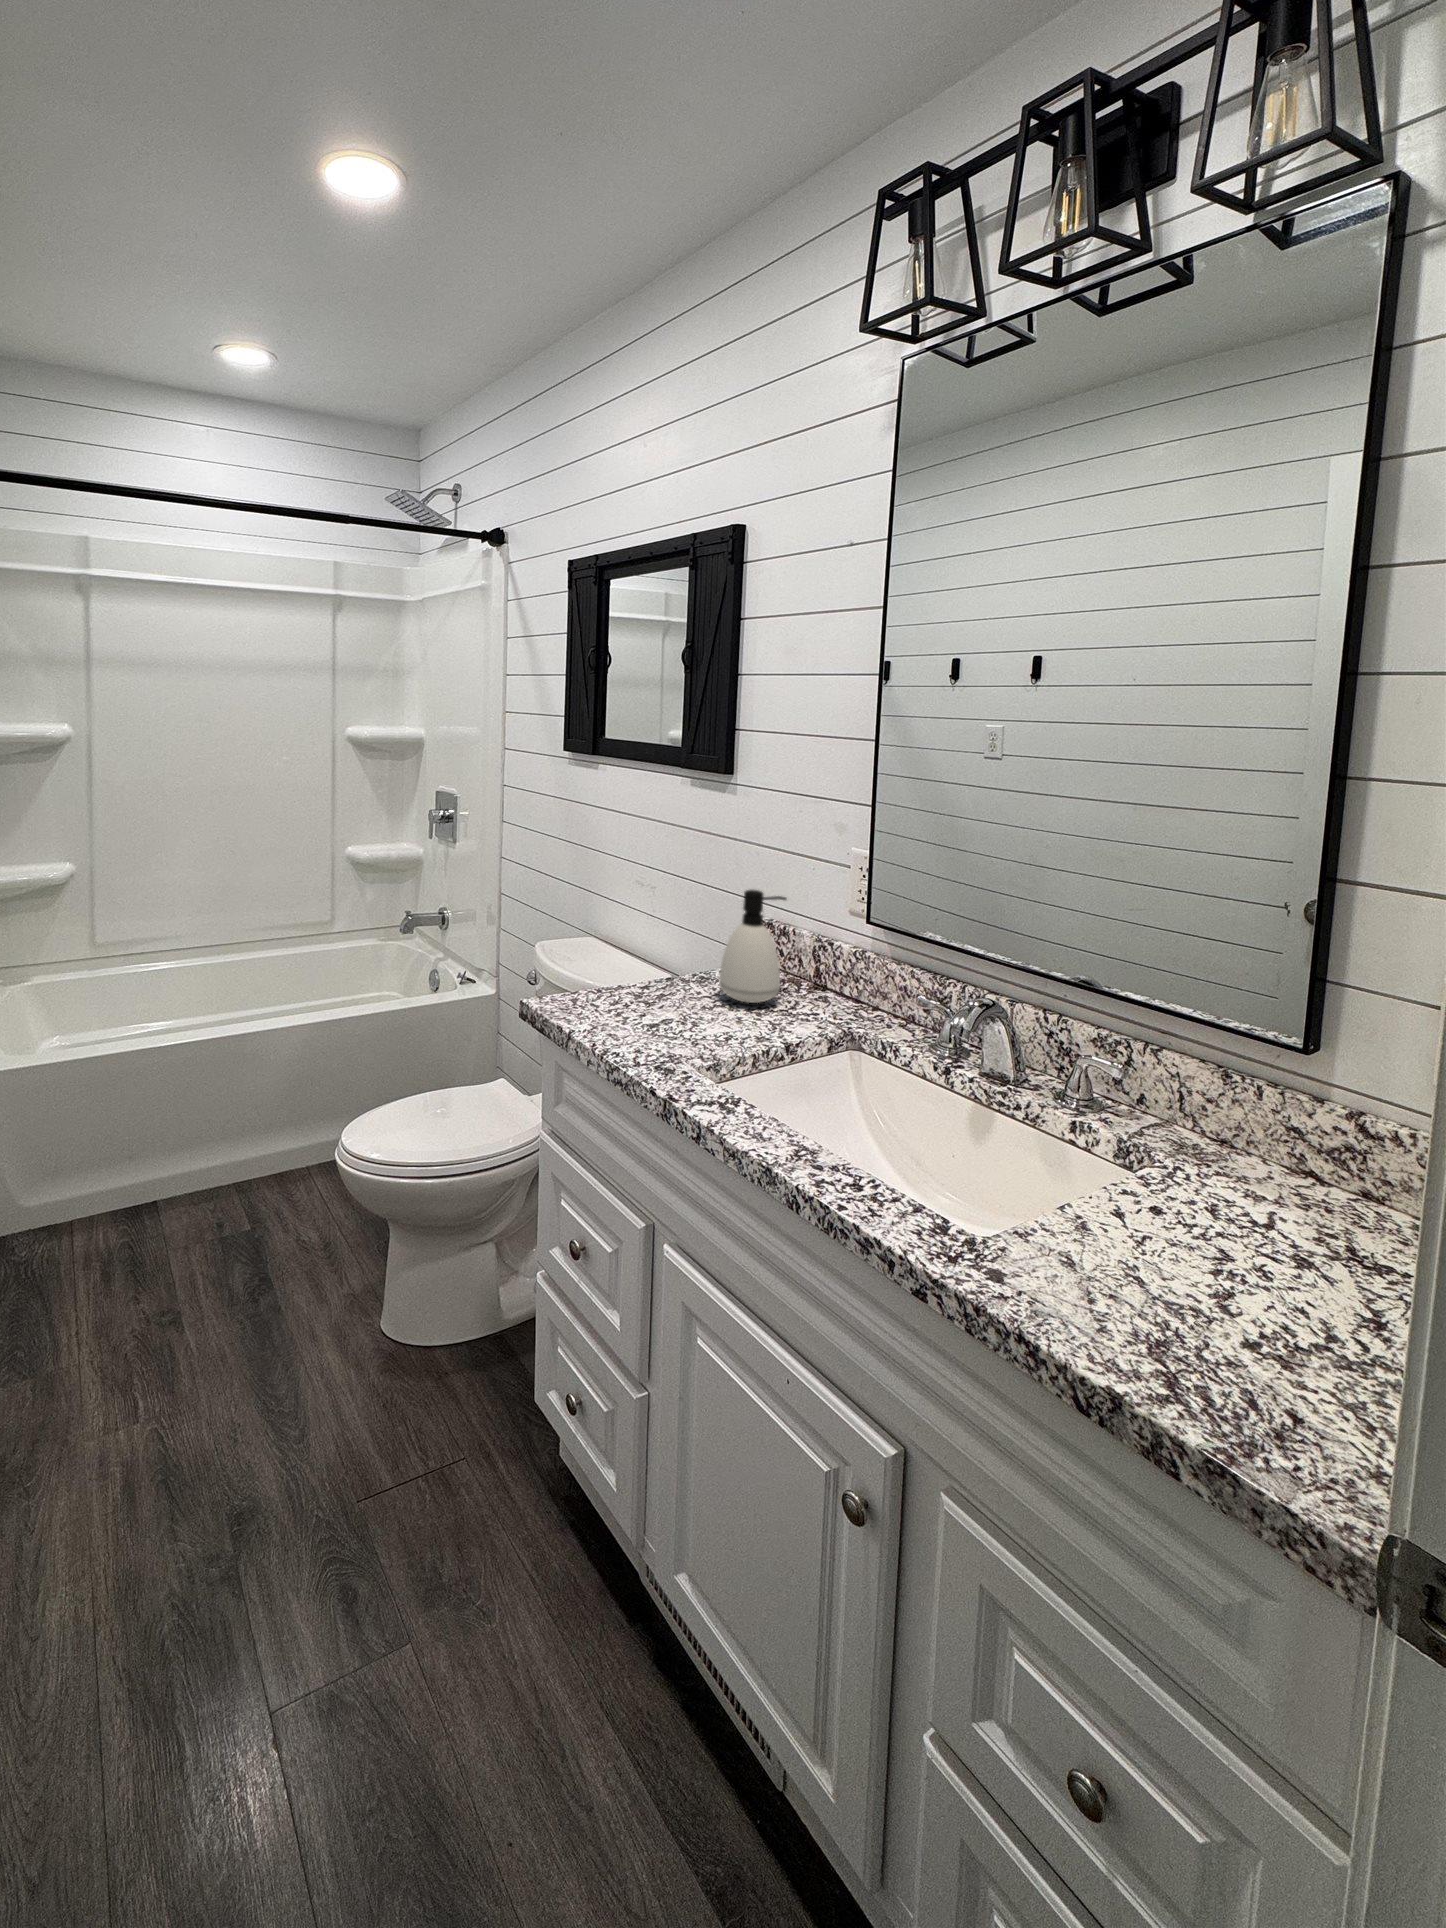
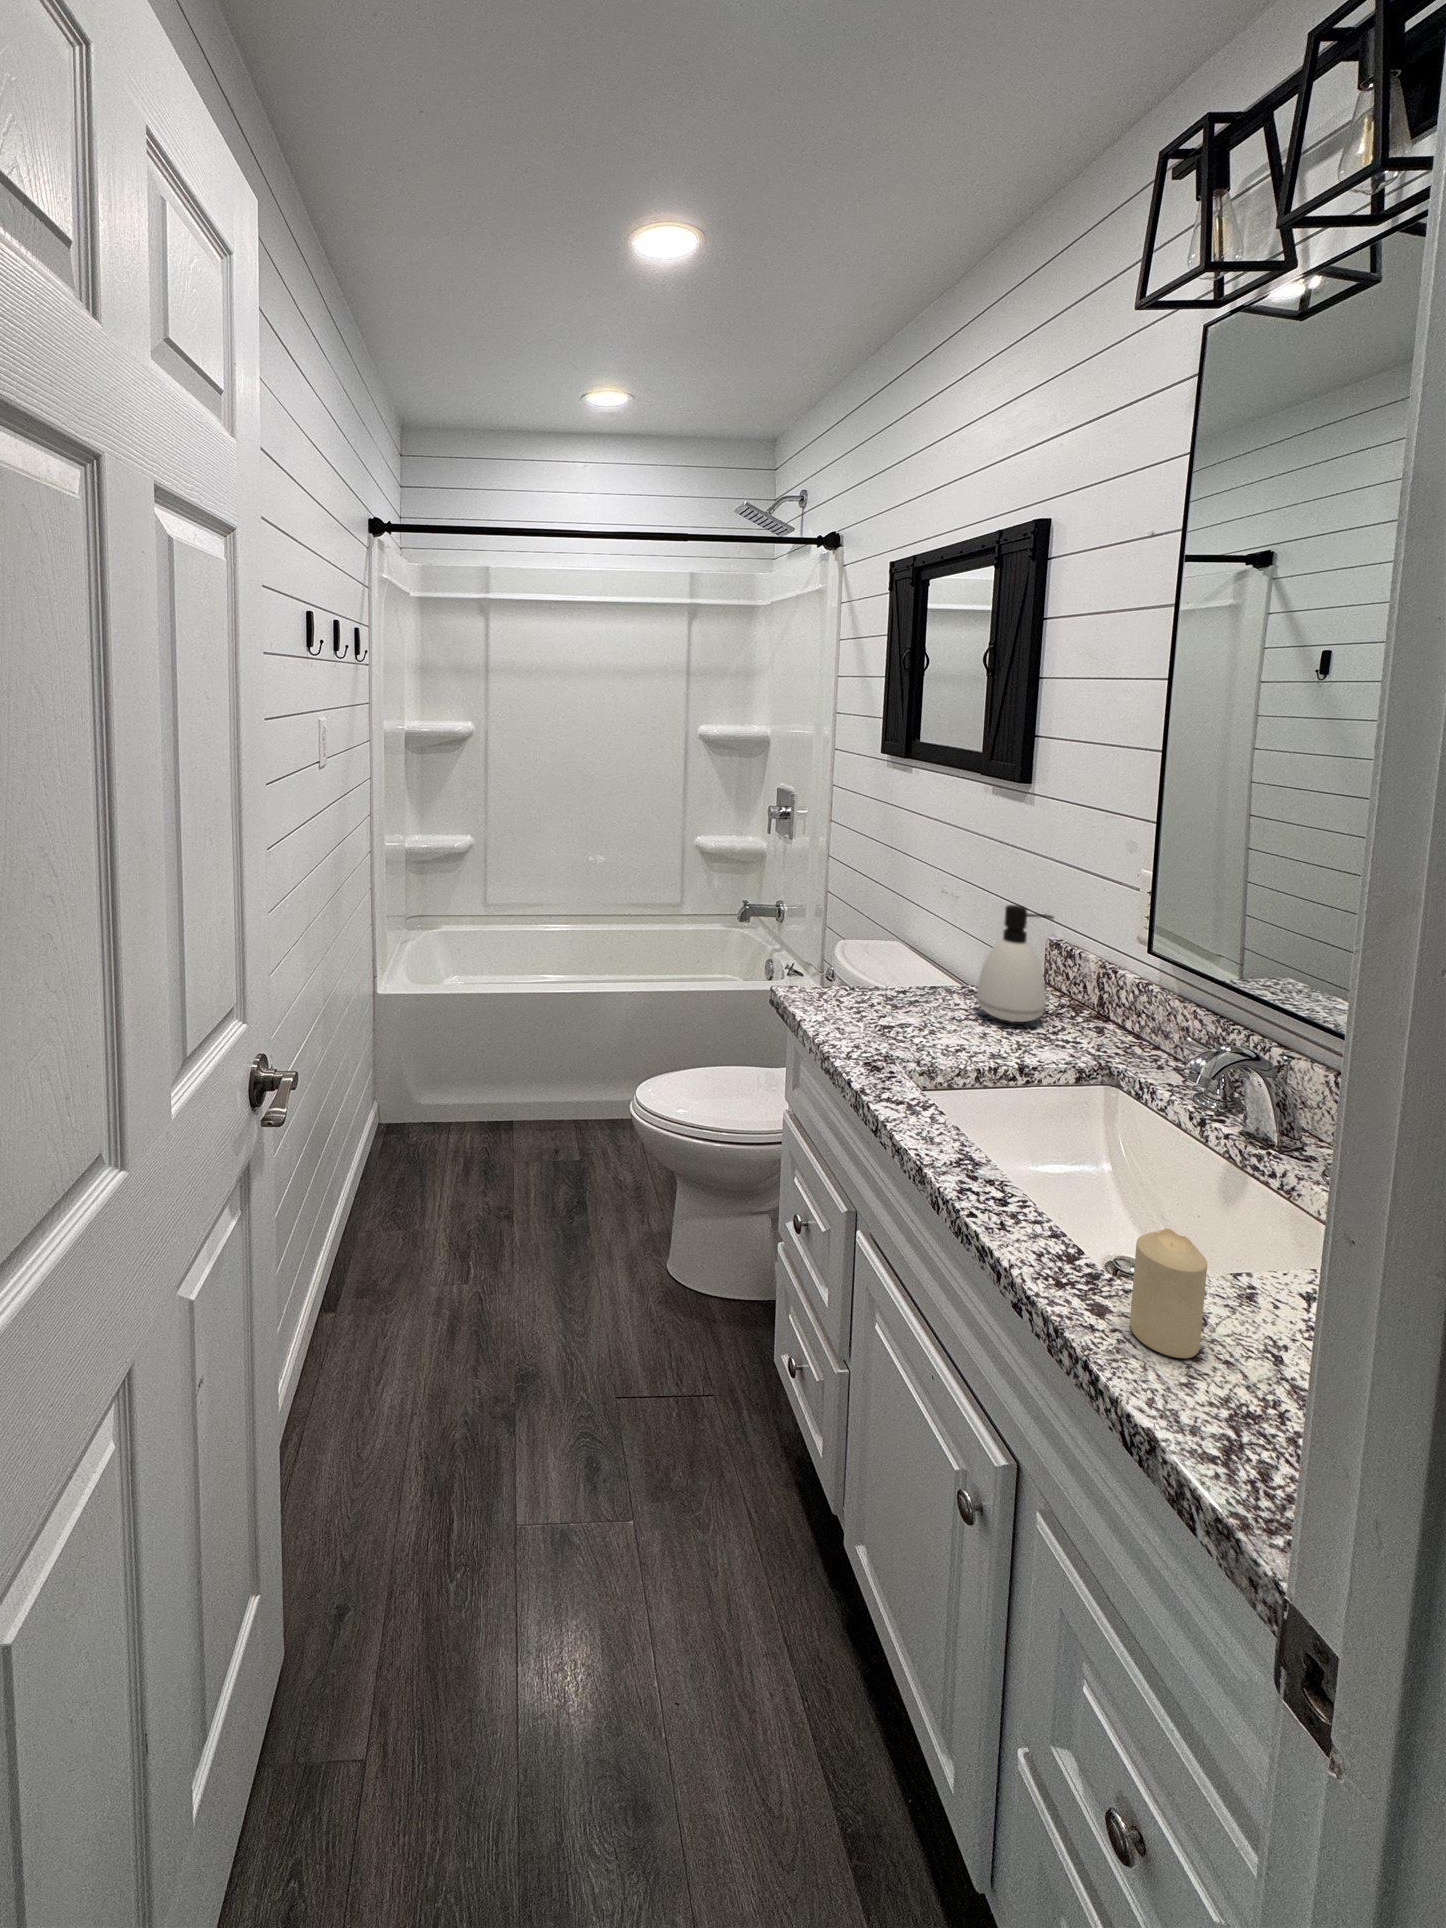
candle: none [1028,1182,1097,1305] -> present [1130,1228,1207,1358]

